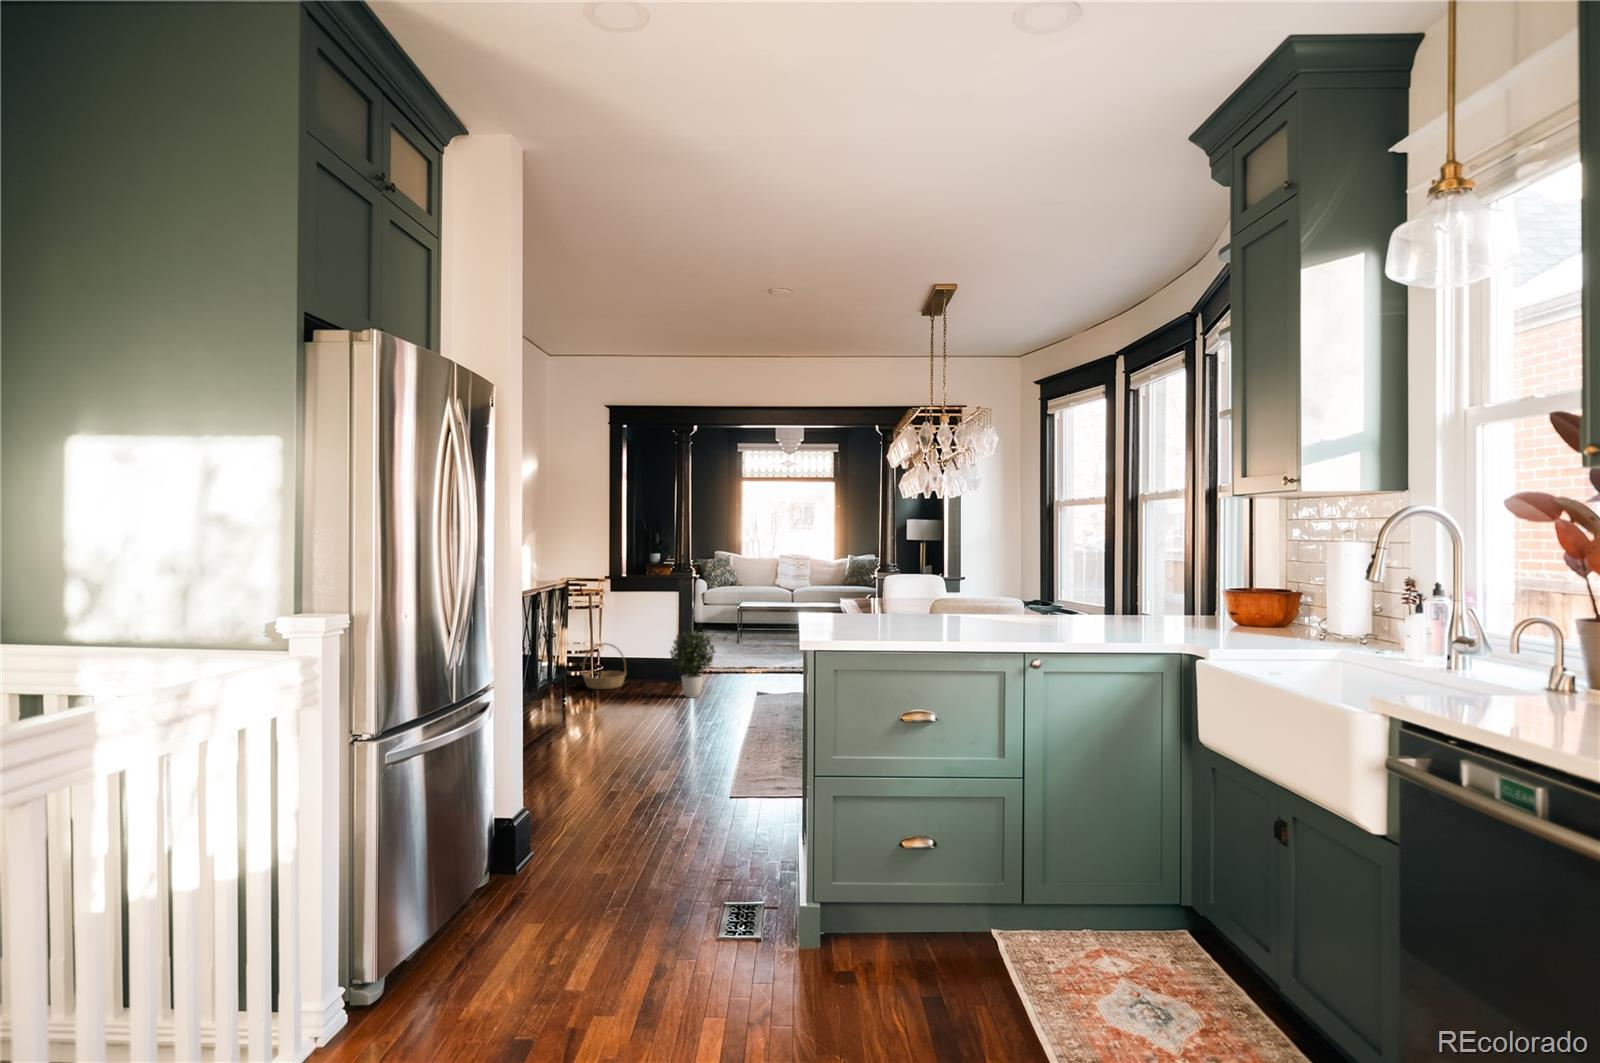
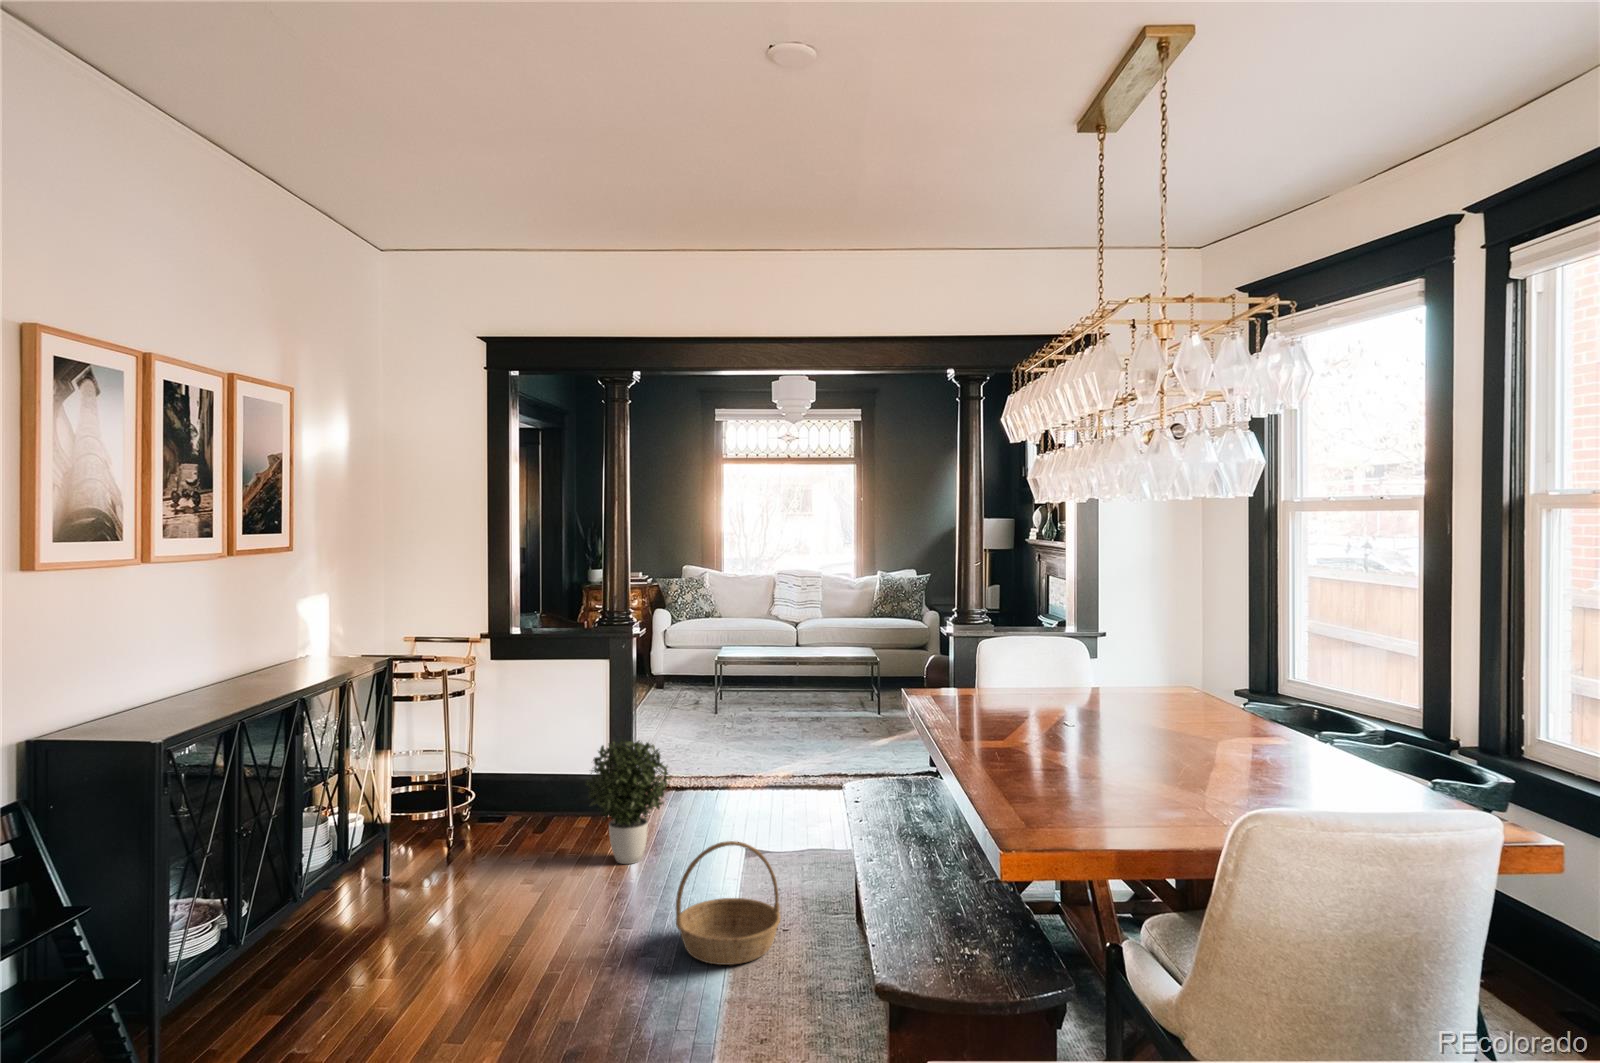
basket: present [582,643,626,689] -> present [676,841,781,965]

